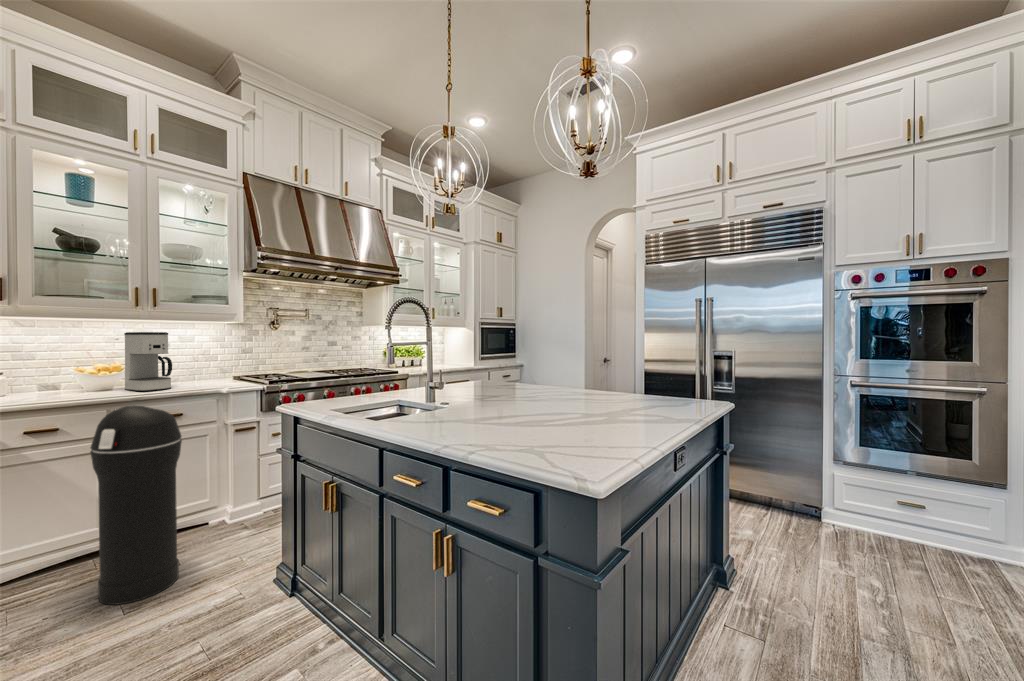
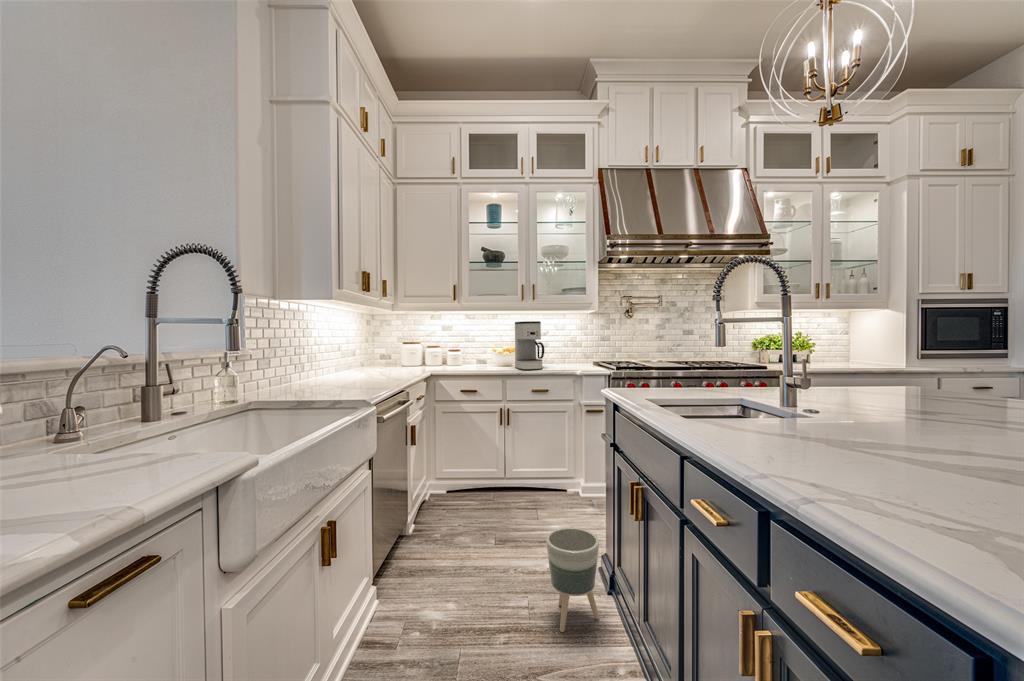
trash can: present [90,406,182,605] -> none [481,381,537,540]
planter: none [231,543,292,653] -> present [546,528,599,632]

